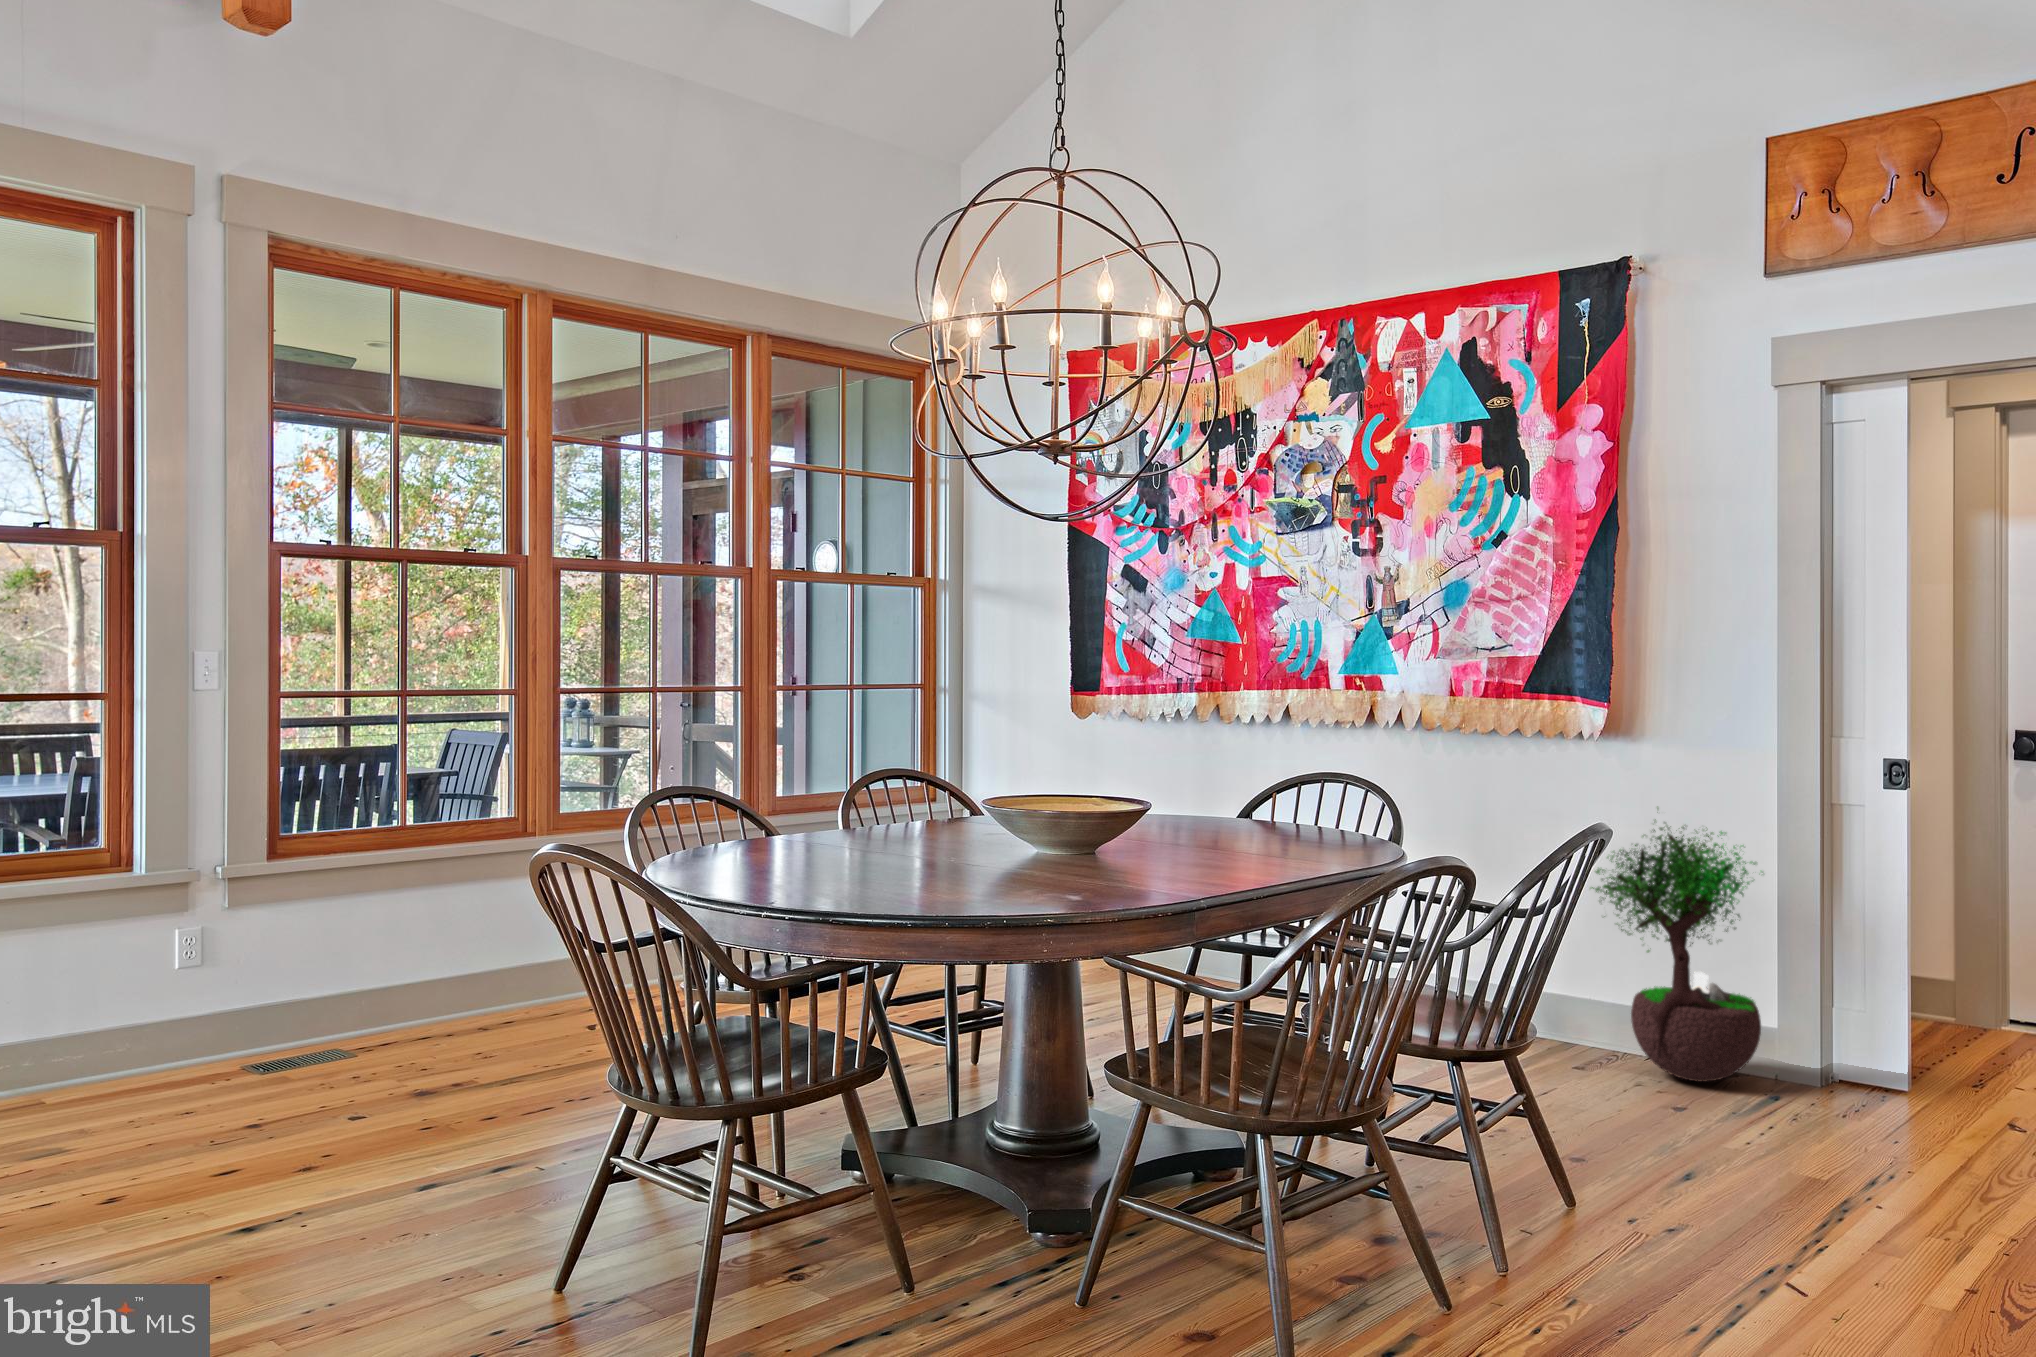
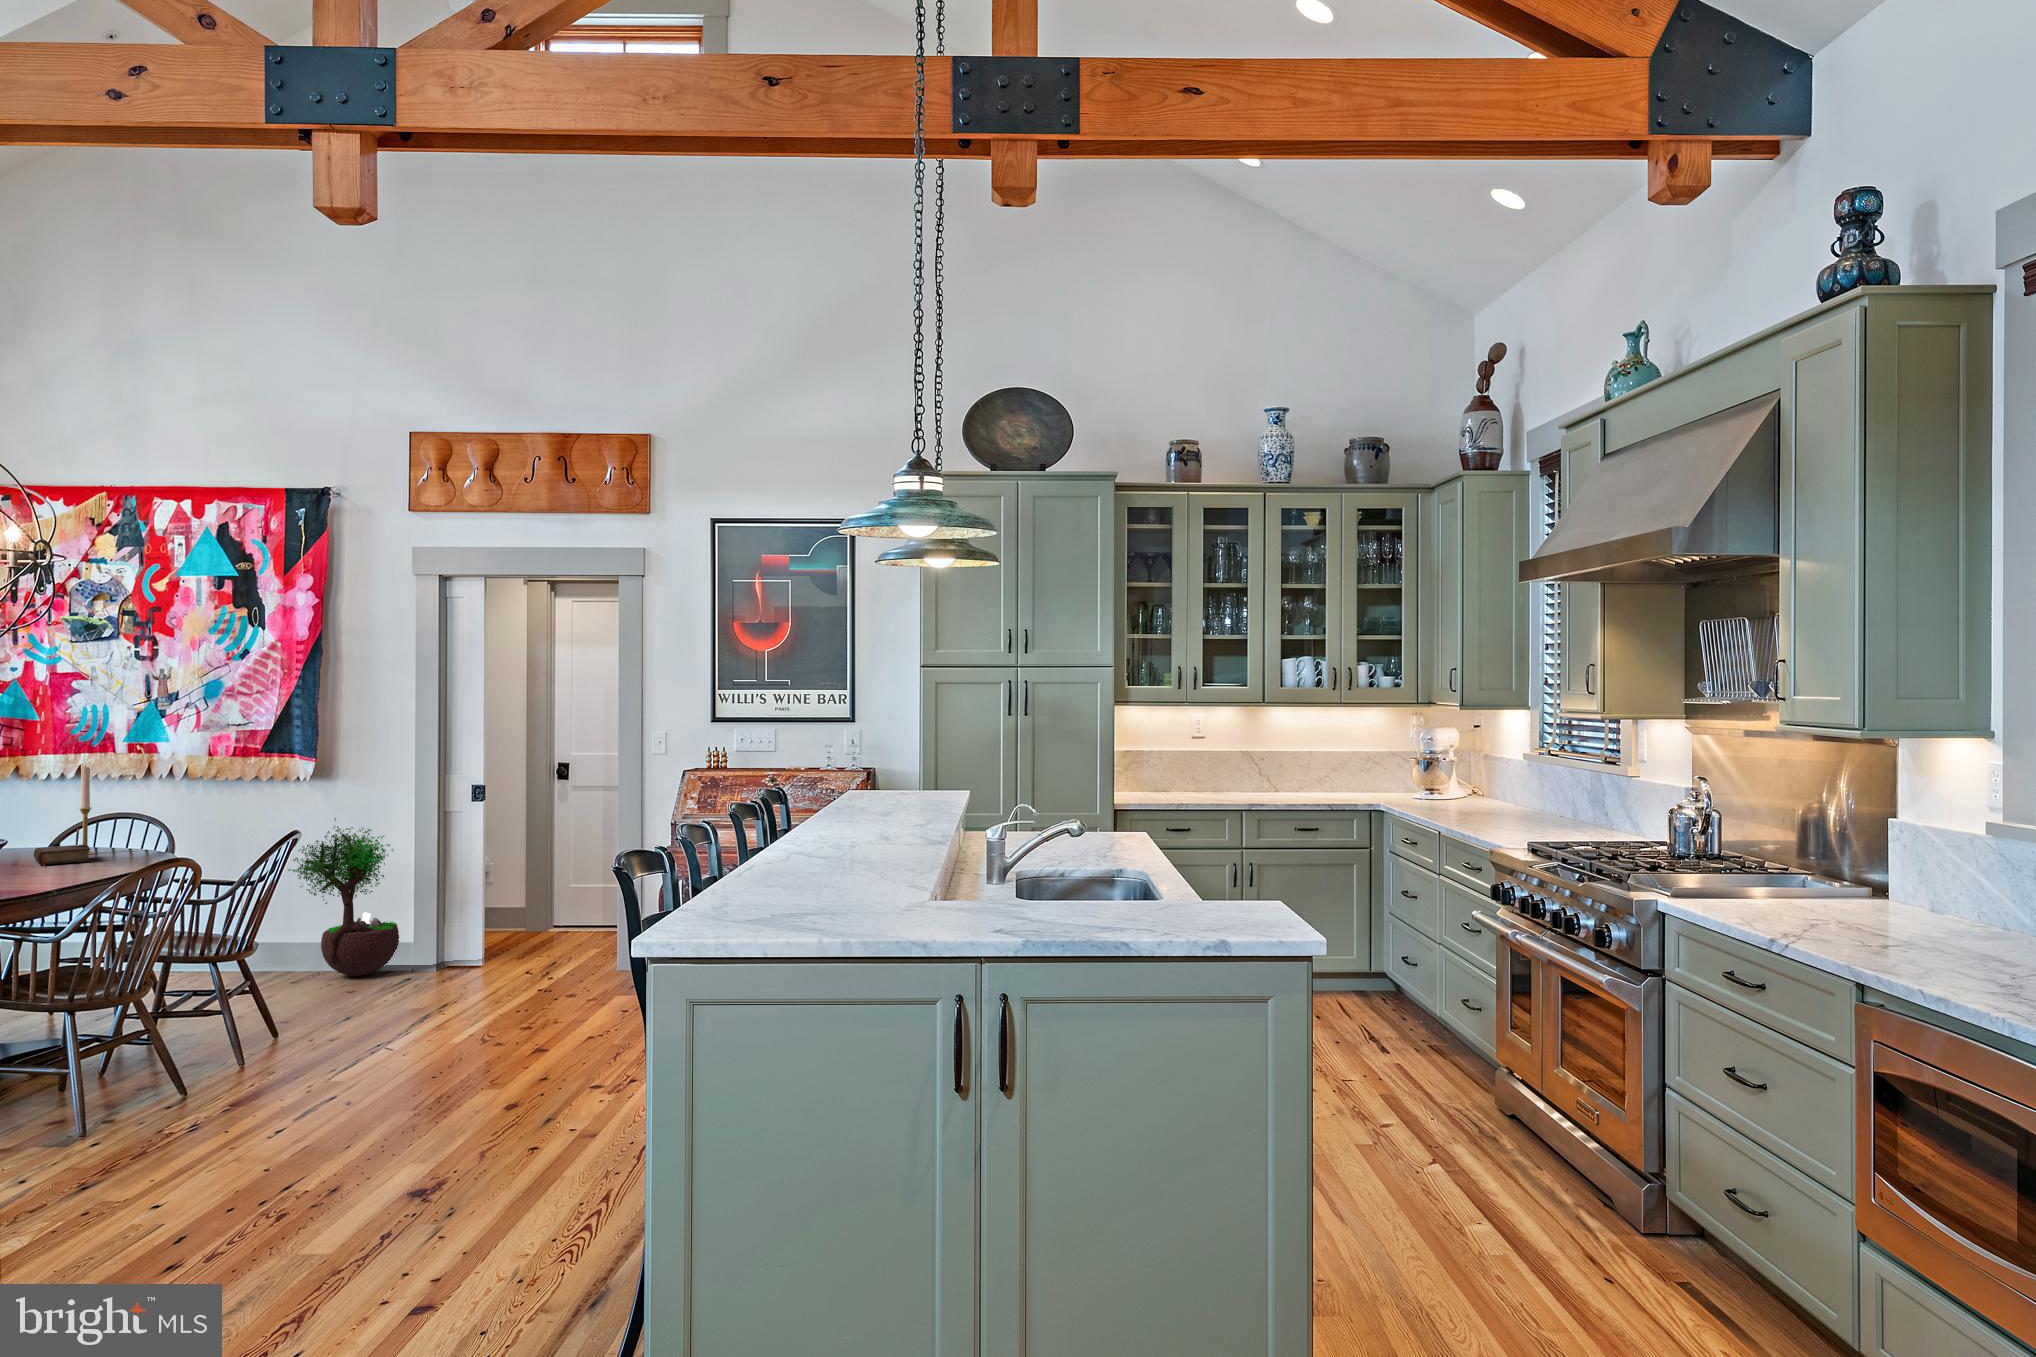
candlestick: none [1329,698,1353,840] -> present [78,766,93,854]
book: none [1283,825,1362,860] -> present [34,844,90,866]

